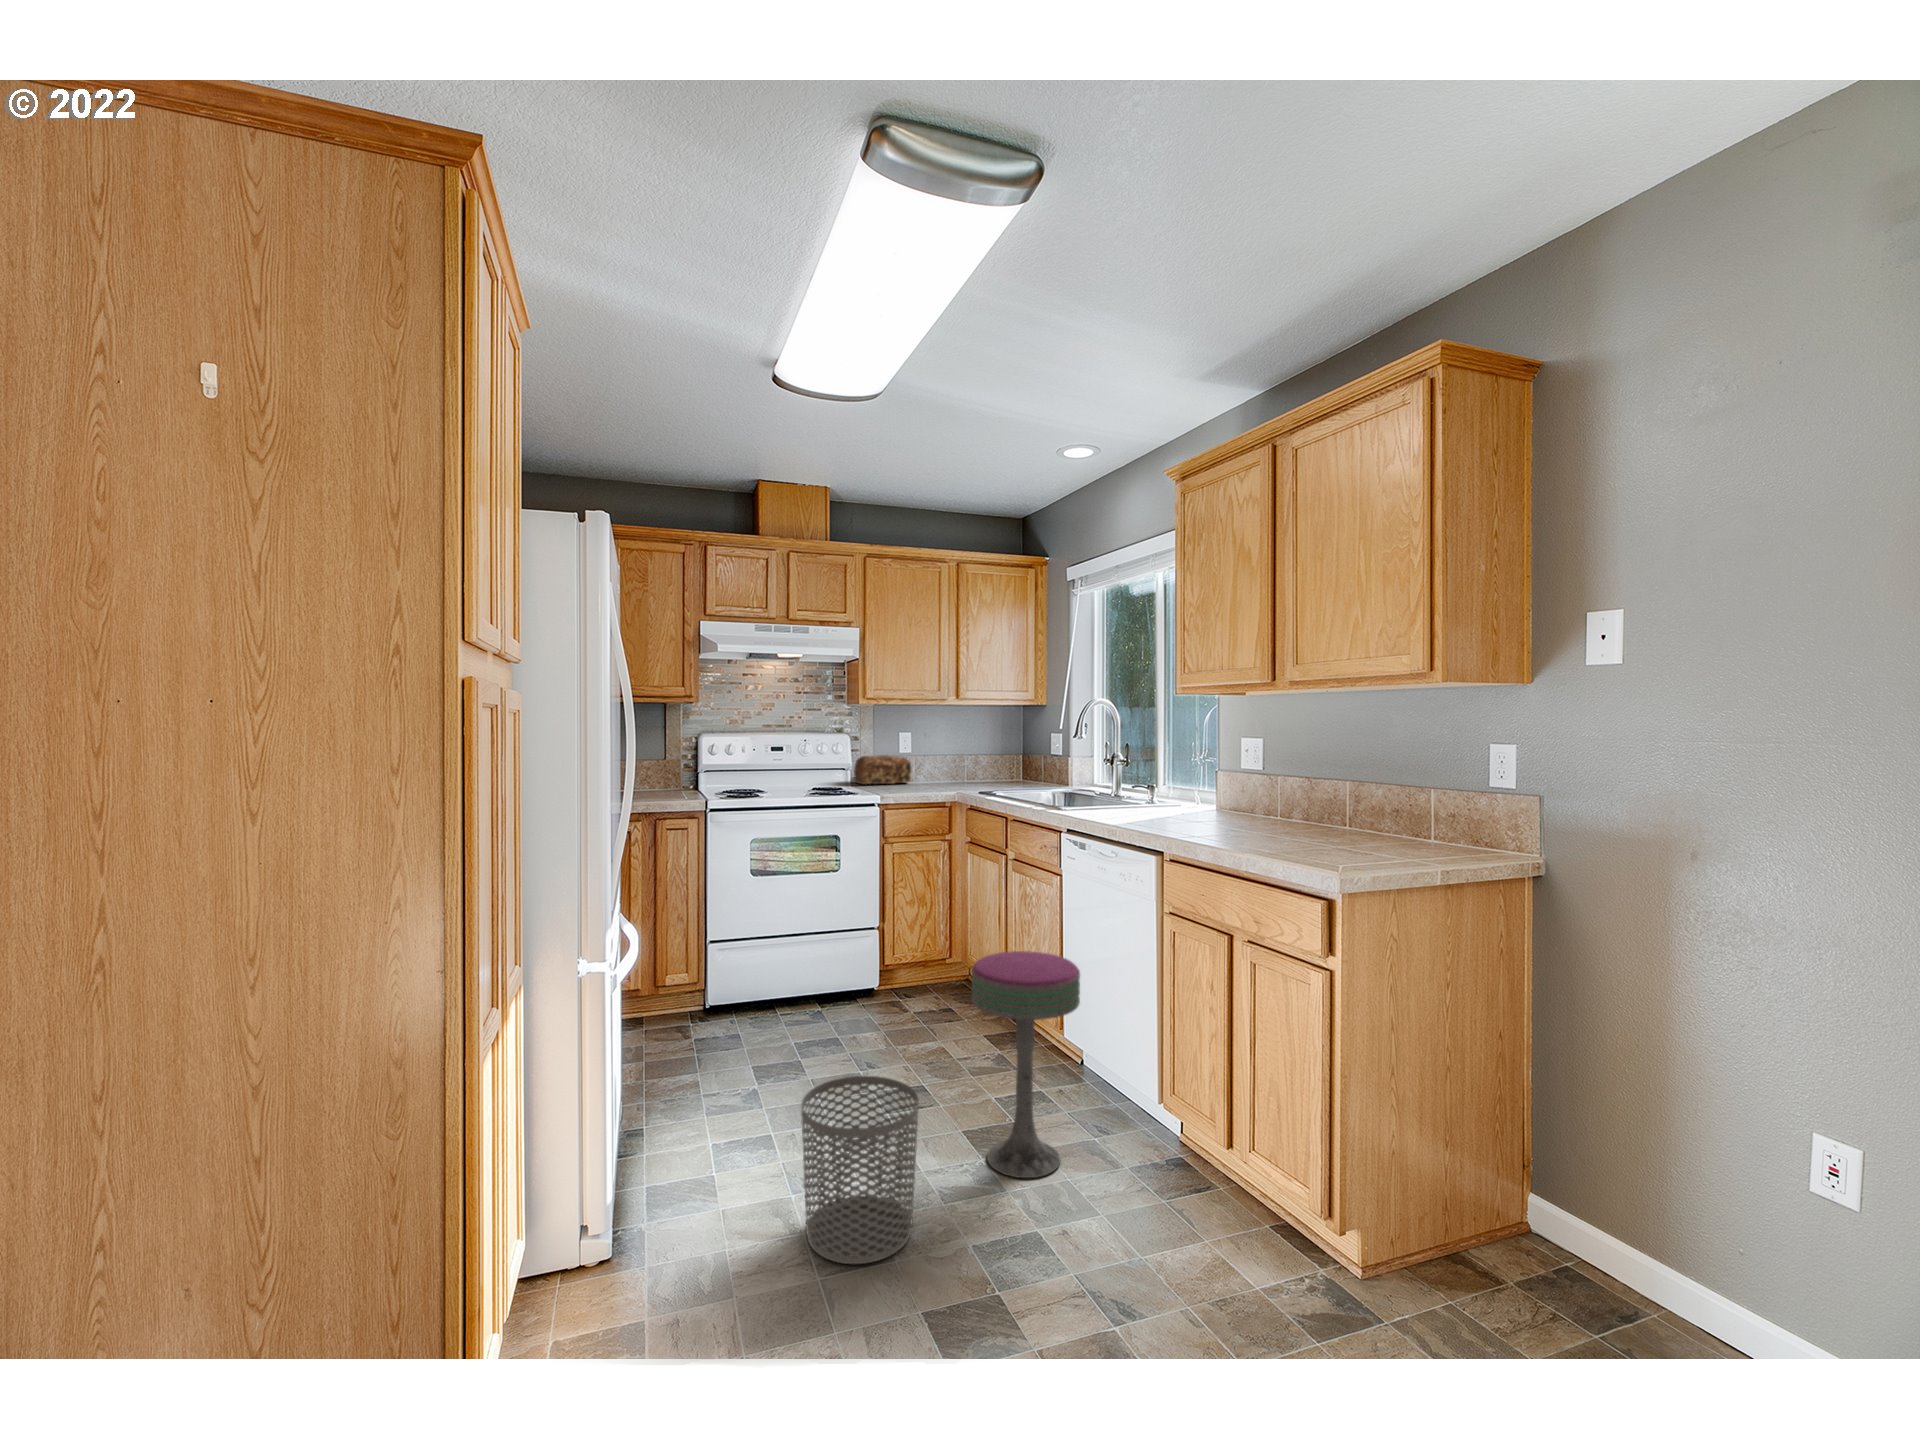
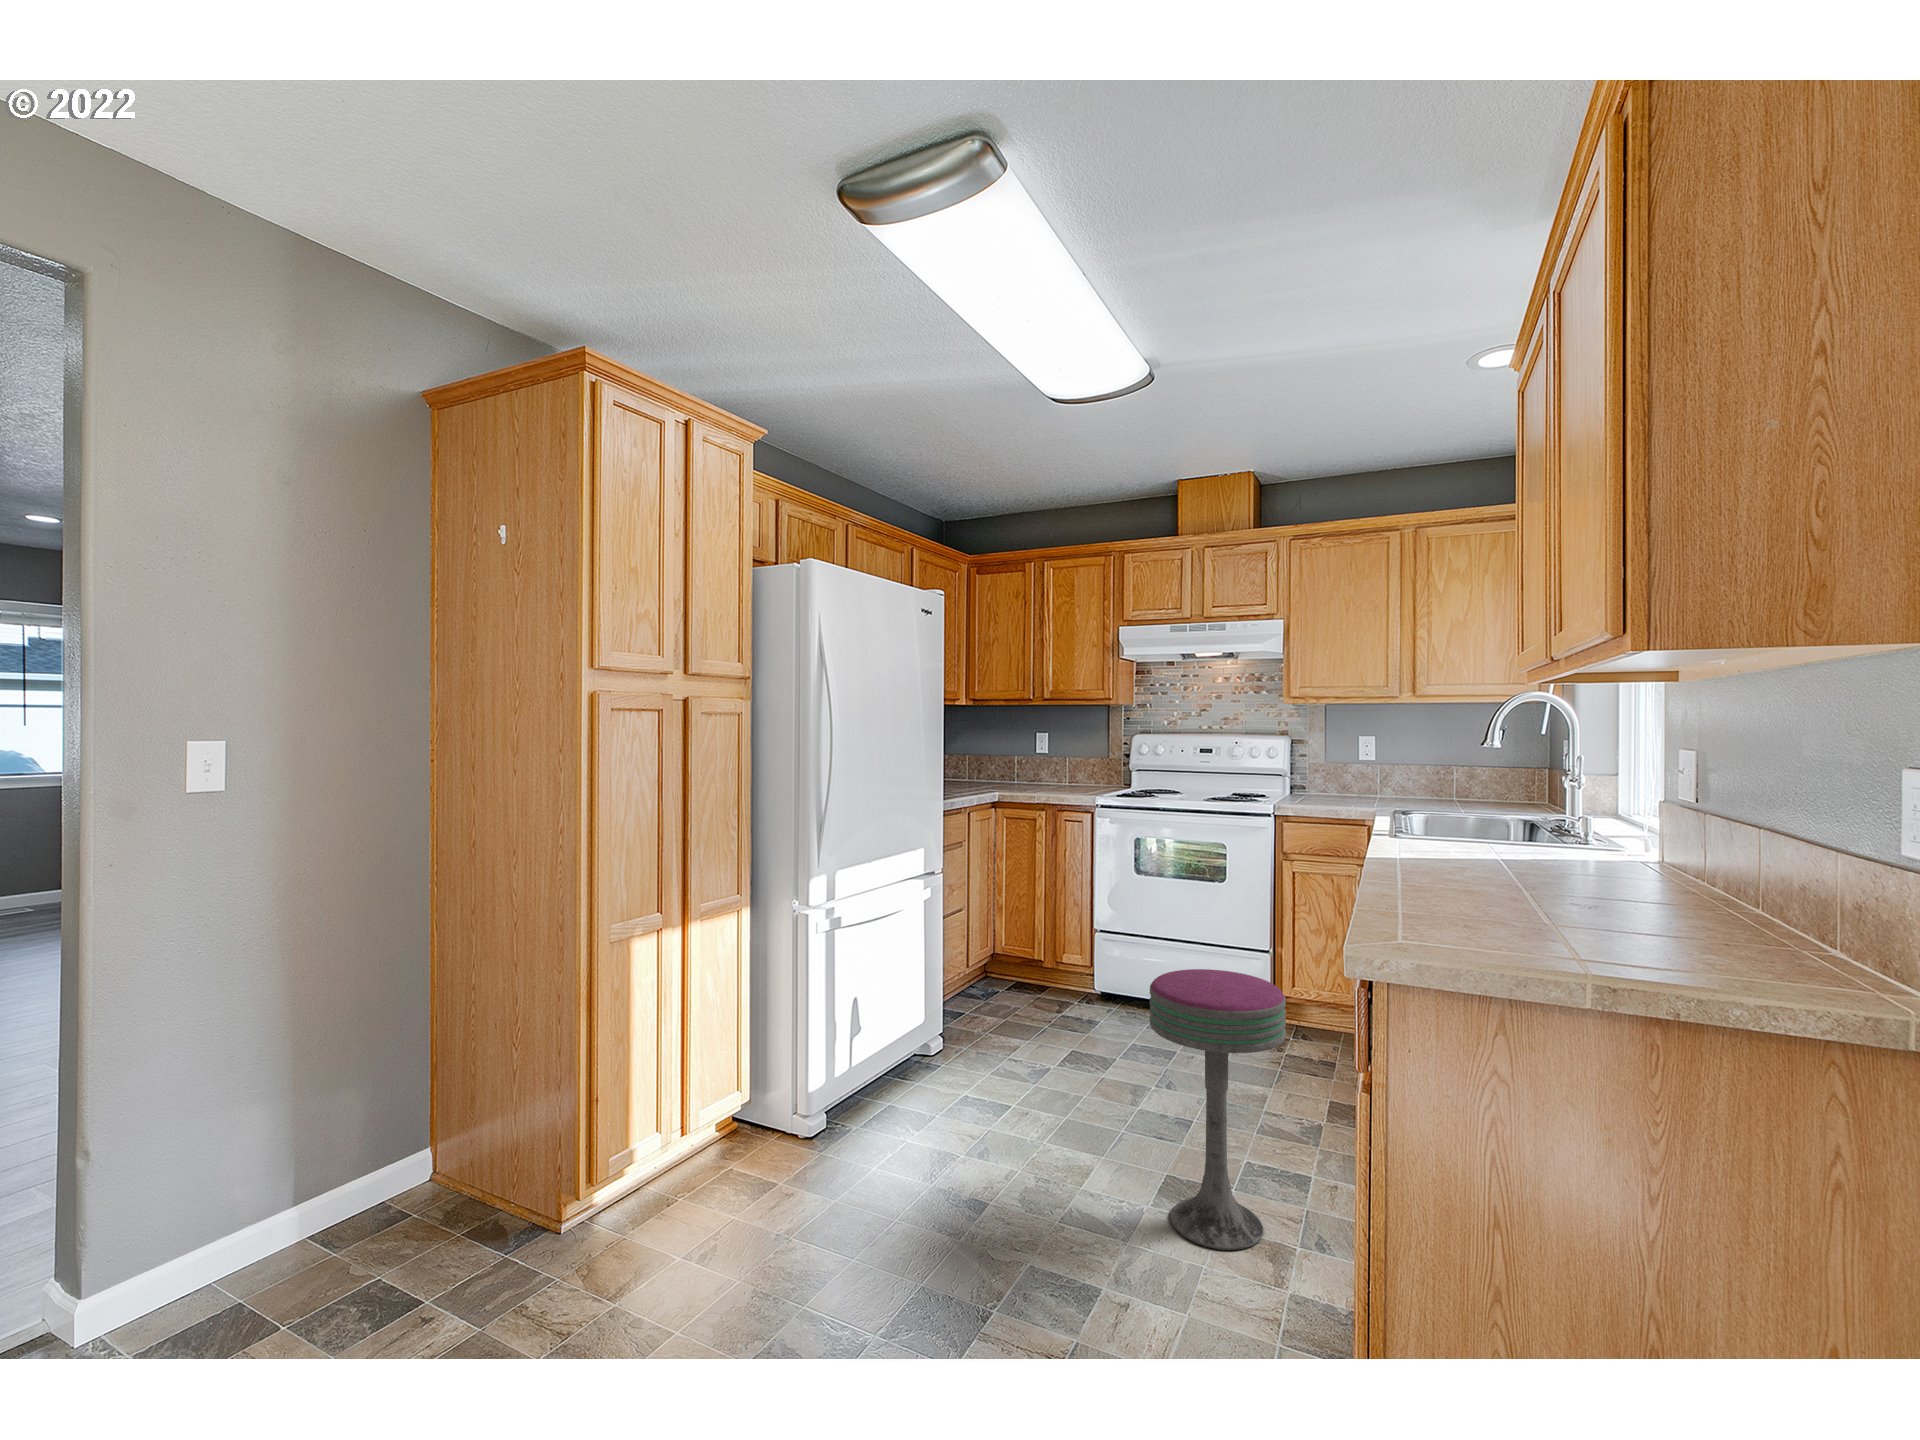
bread loaf: present [854,755,911,784] -> none [1302,763,1367,796]
waste bin: present [801,1076,919,1264] -> none [922,1050,1039,1238]

